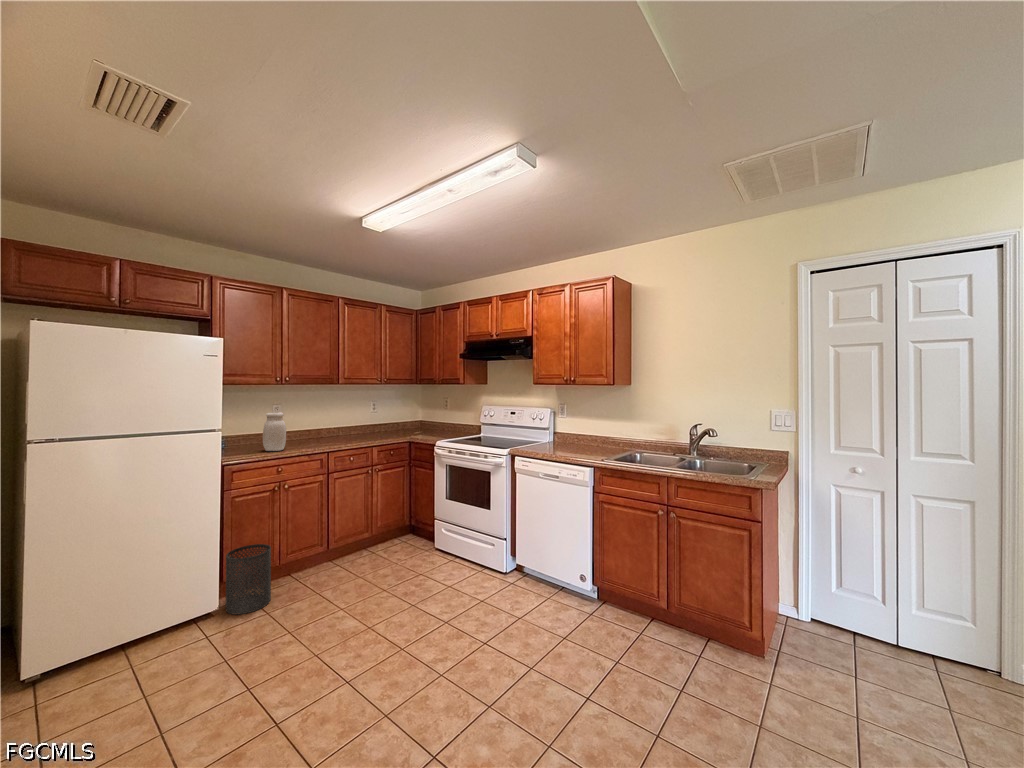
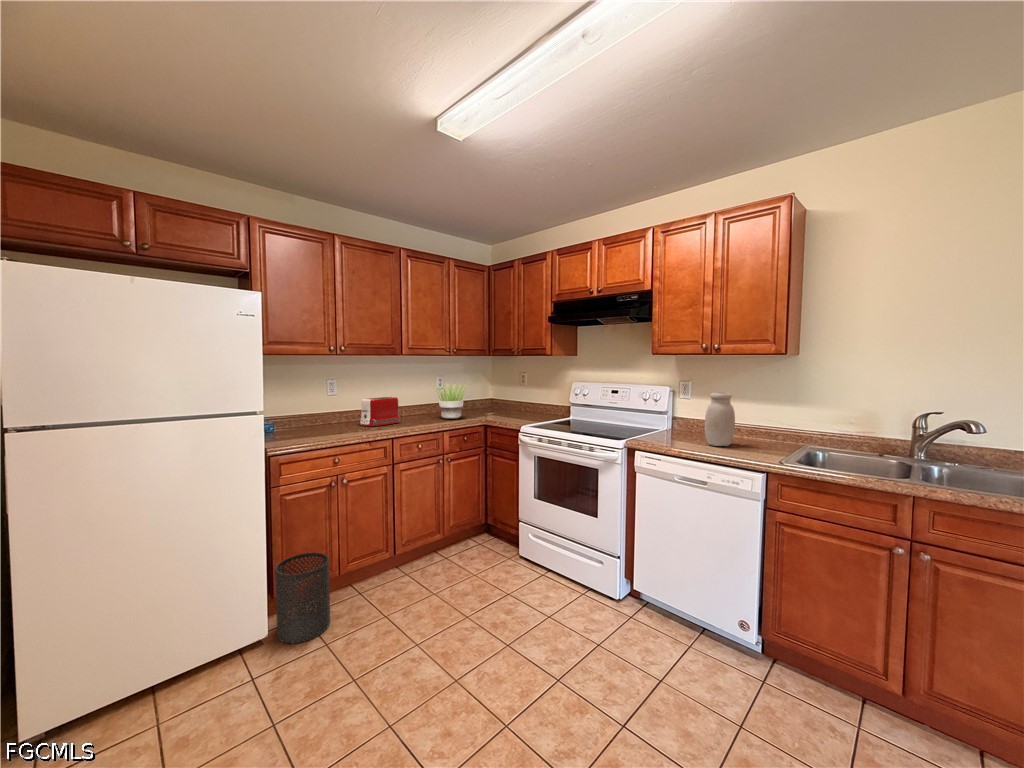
potted plant: none [363,407,399,438] -> present [437,384,467,419]
jar: present [263,412,286,451] -> present [705,392,735,446]
toaster: none [301,420,336,444] -> present [360,397,400,426]

